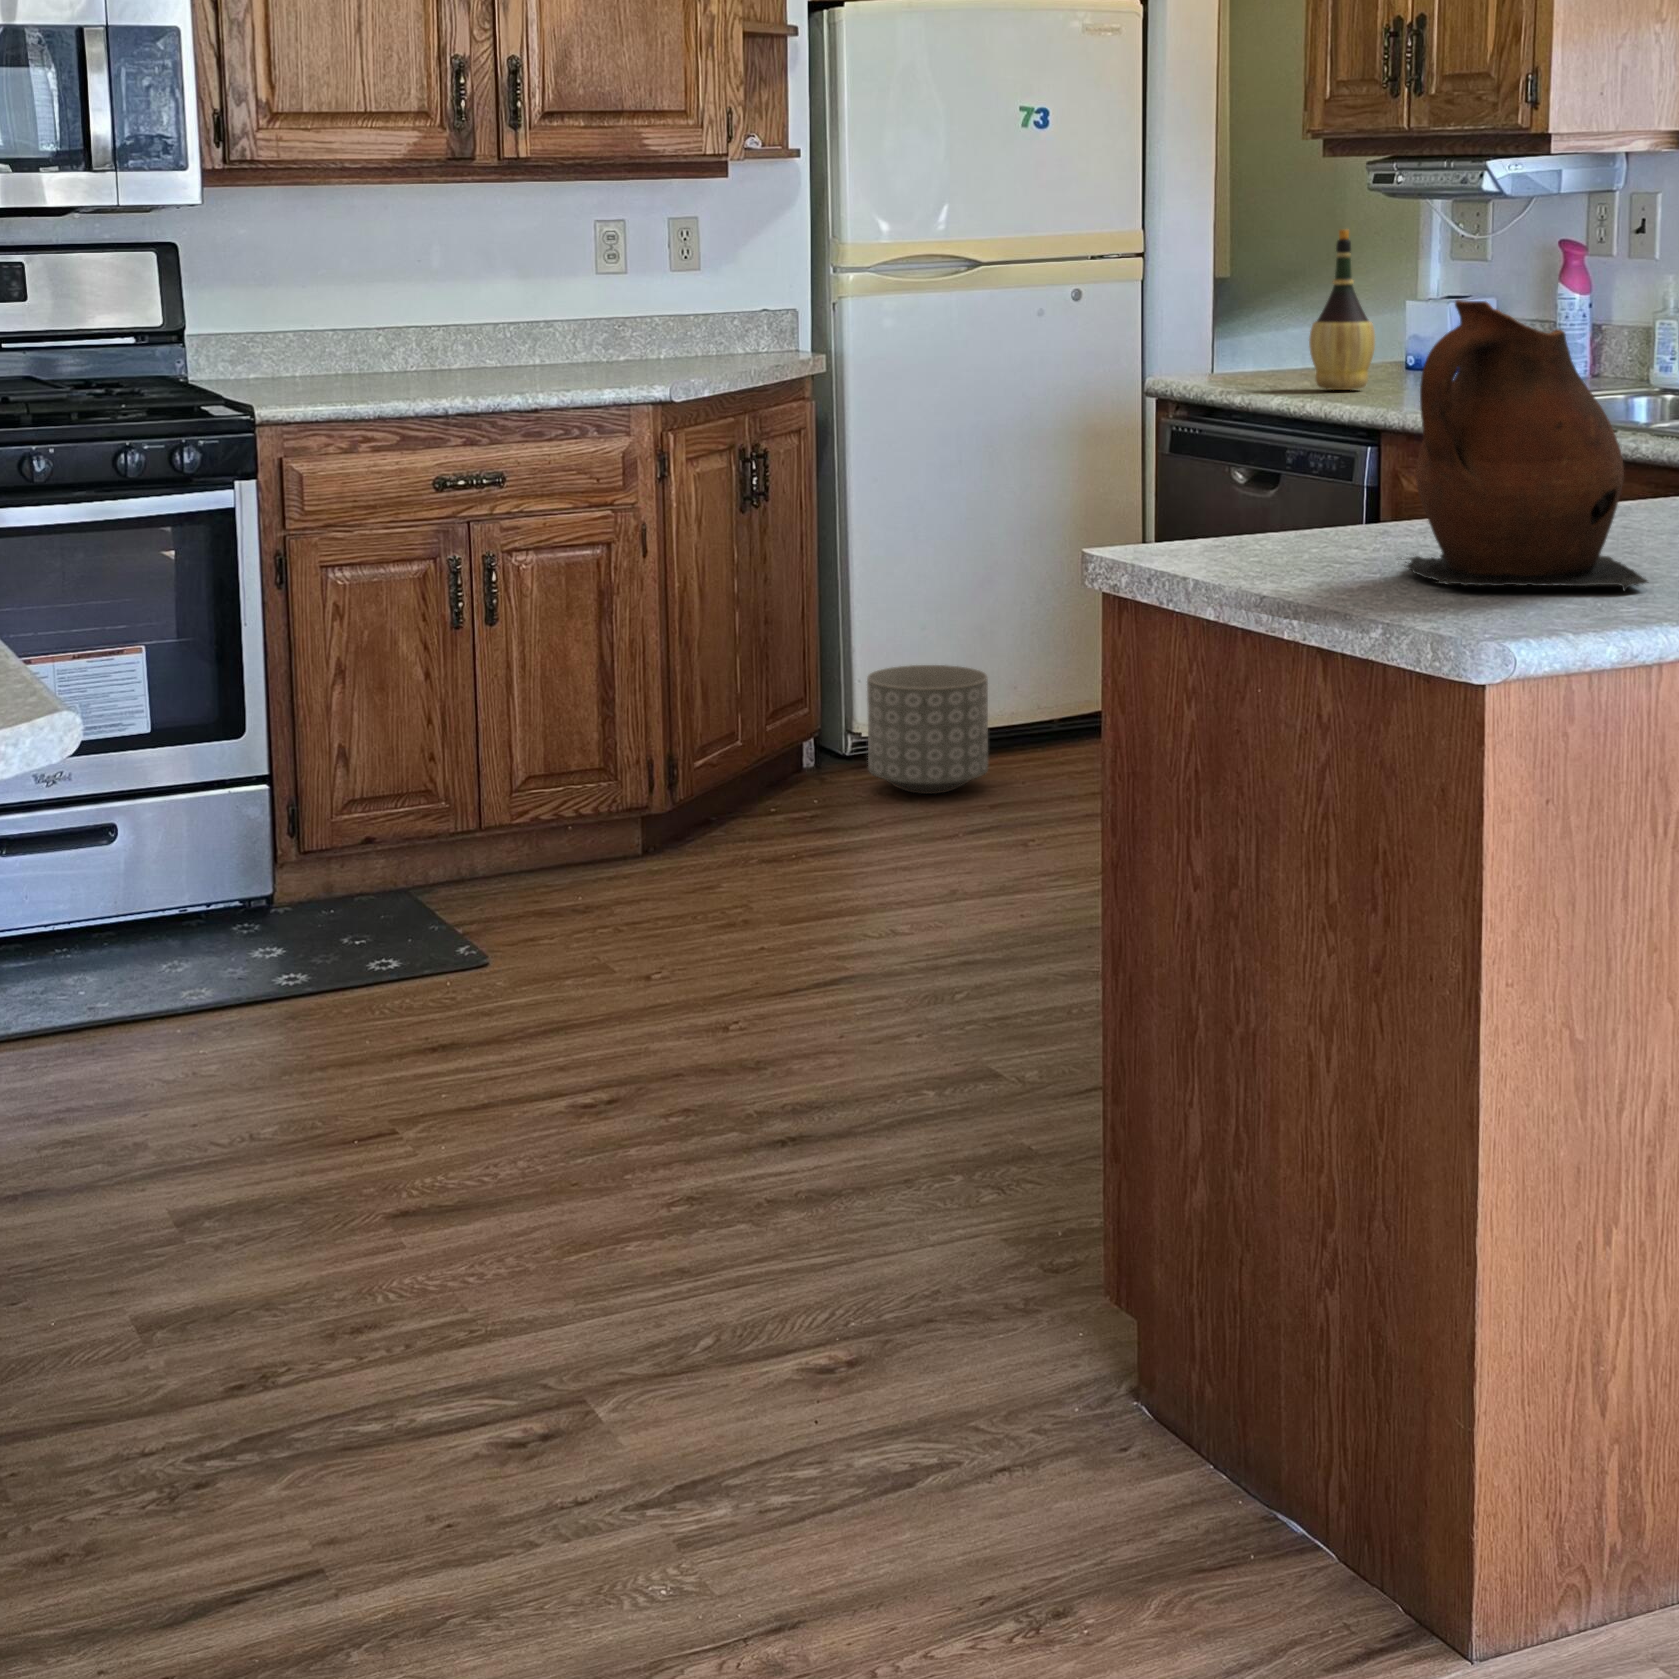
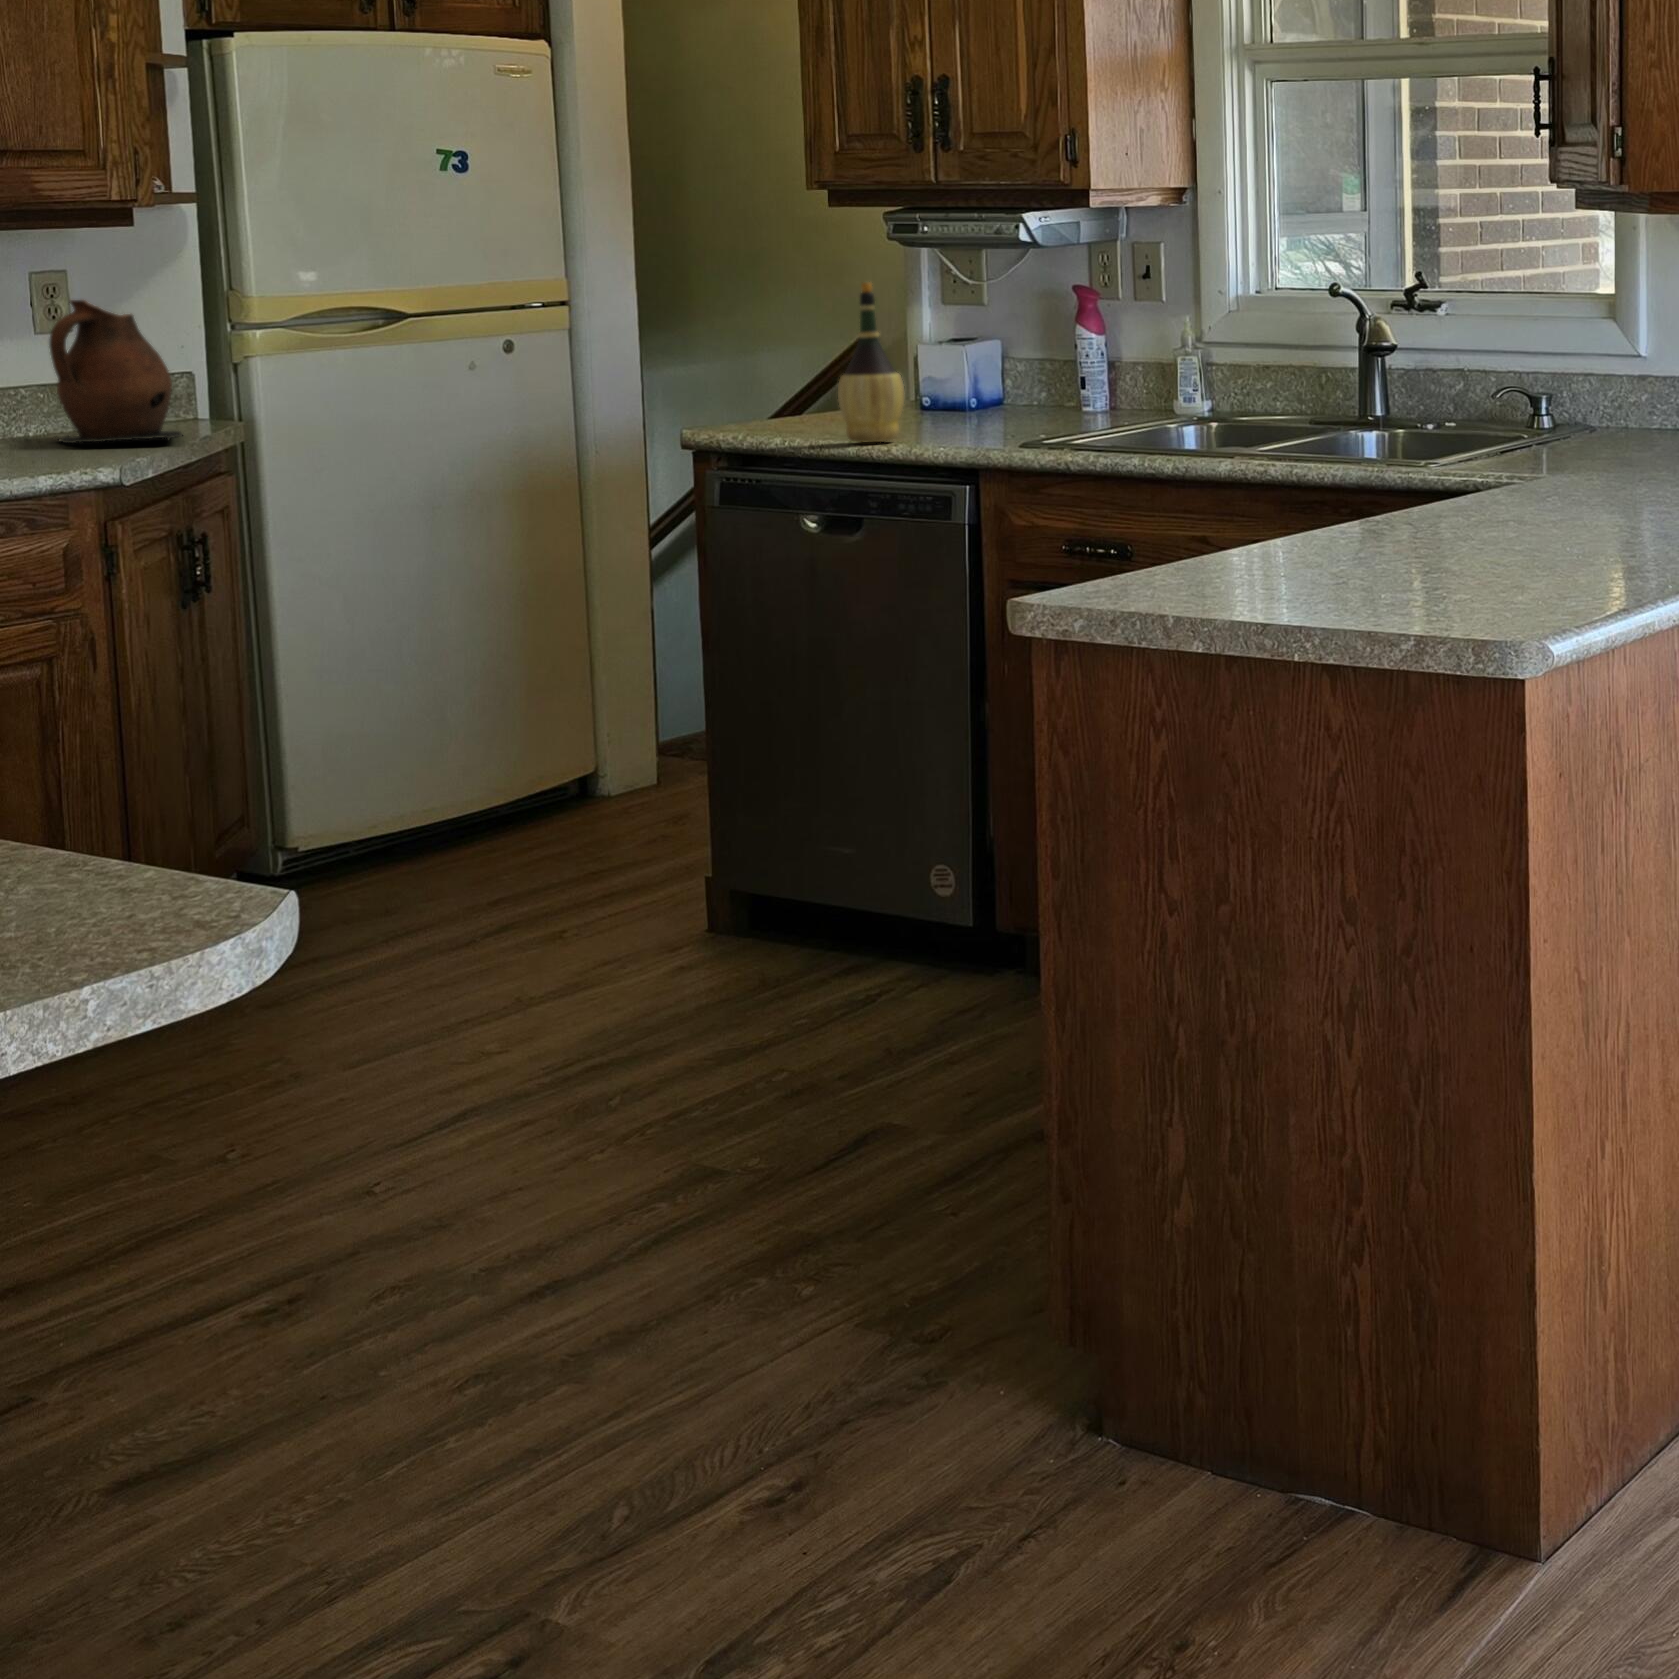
ceramic pitcher: present [1404,300,1648,591] -> present [49,300,182,443]
planter: present [867,665,988,794] -> none [335,774,488,924]

